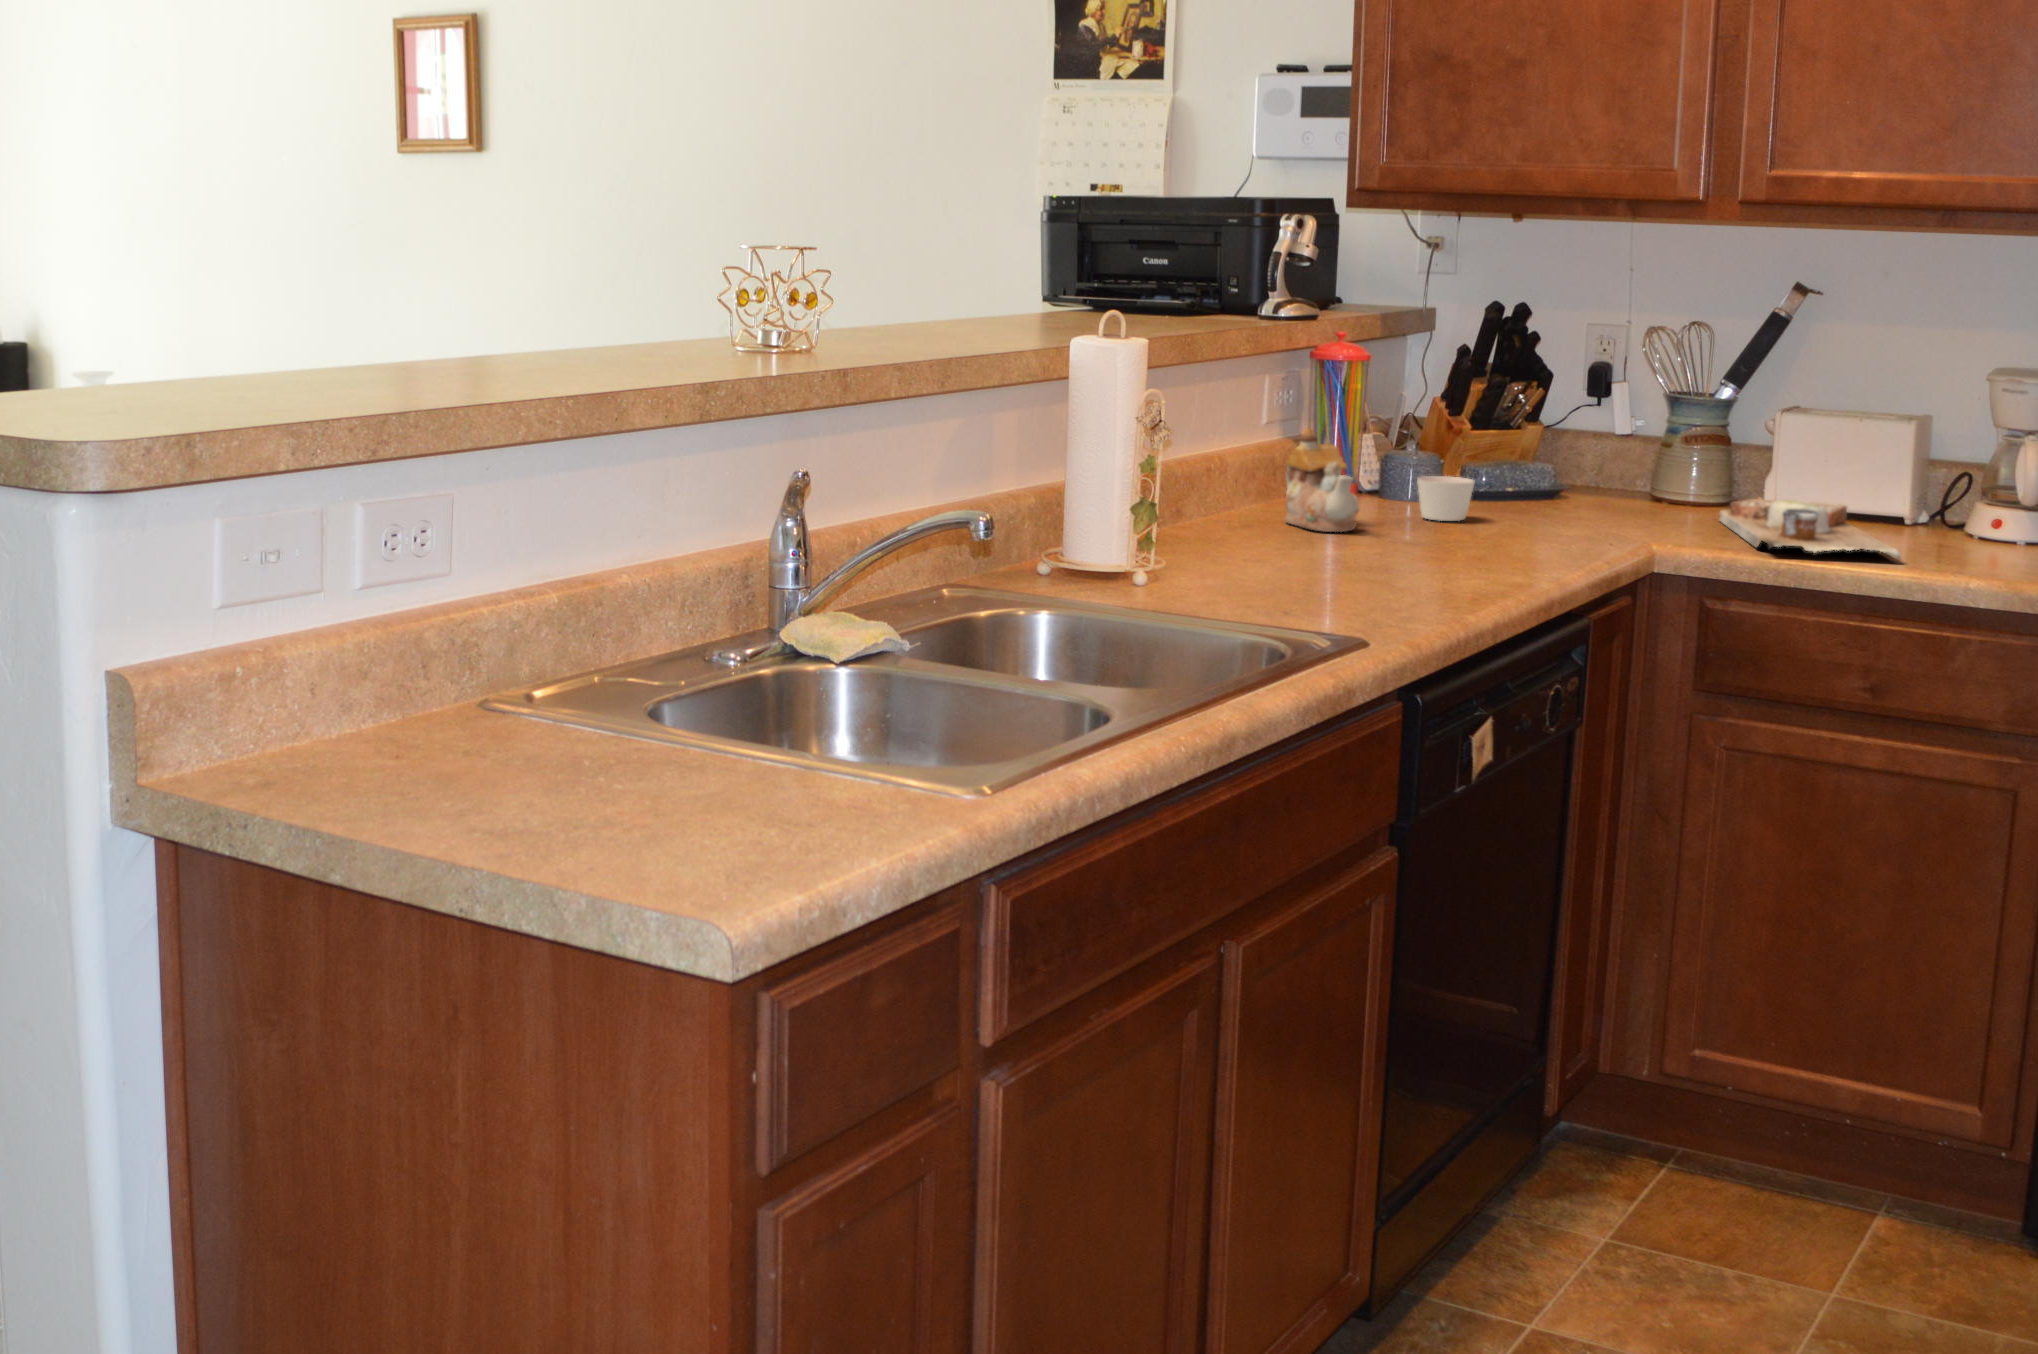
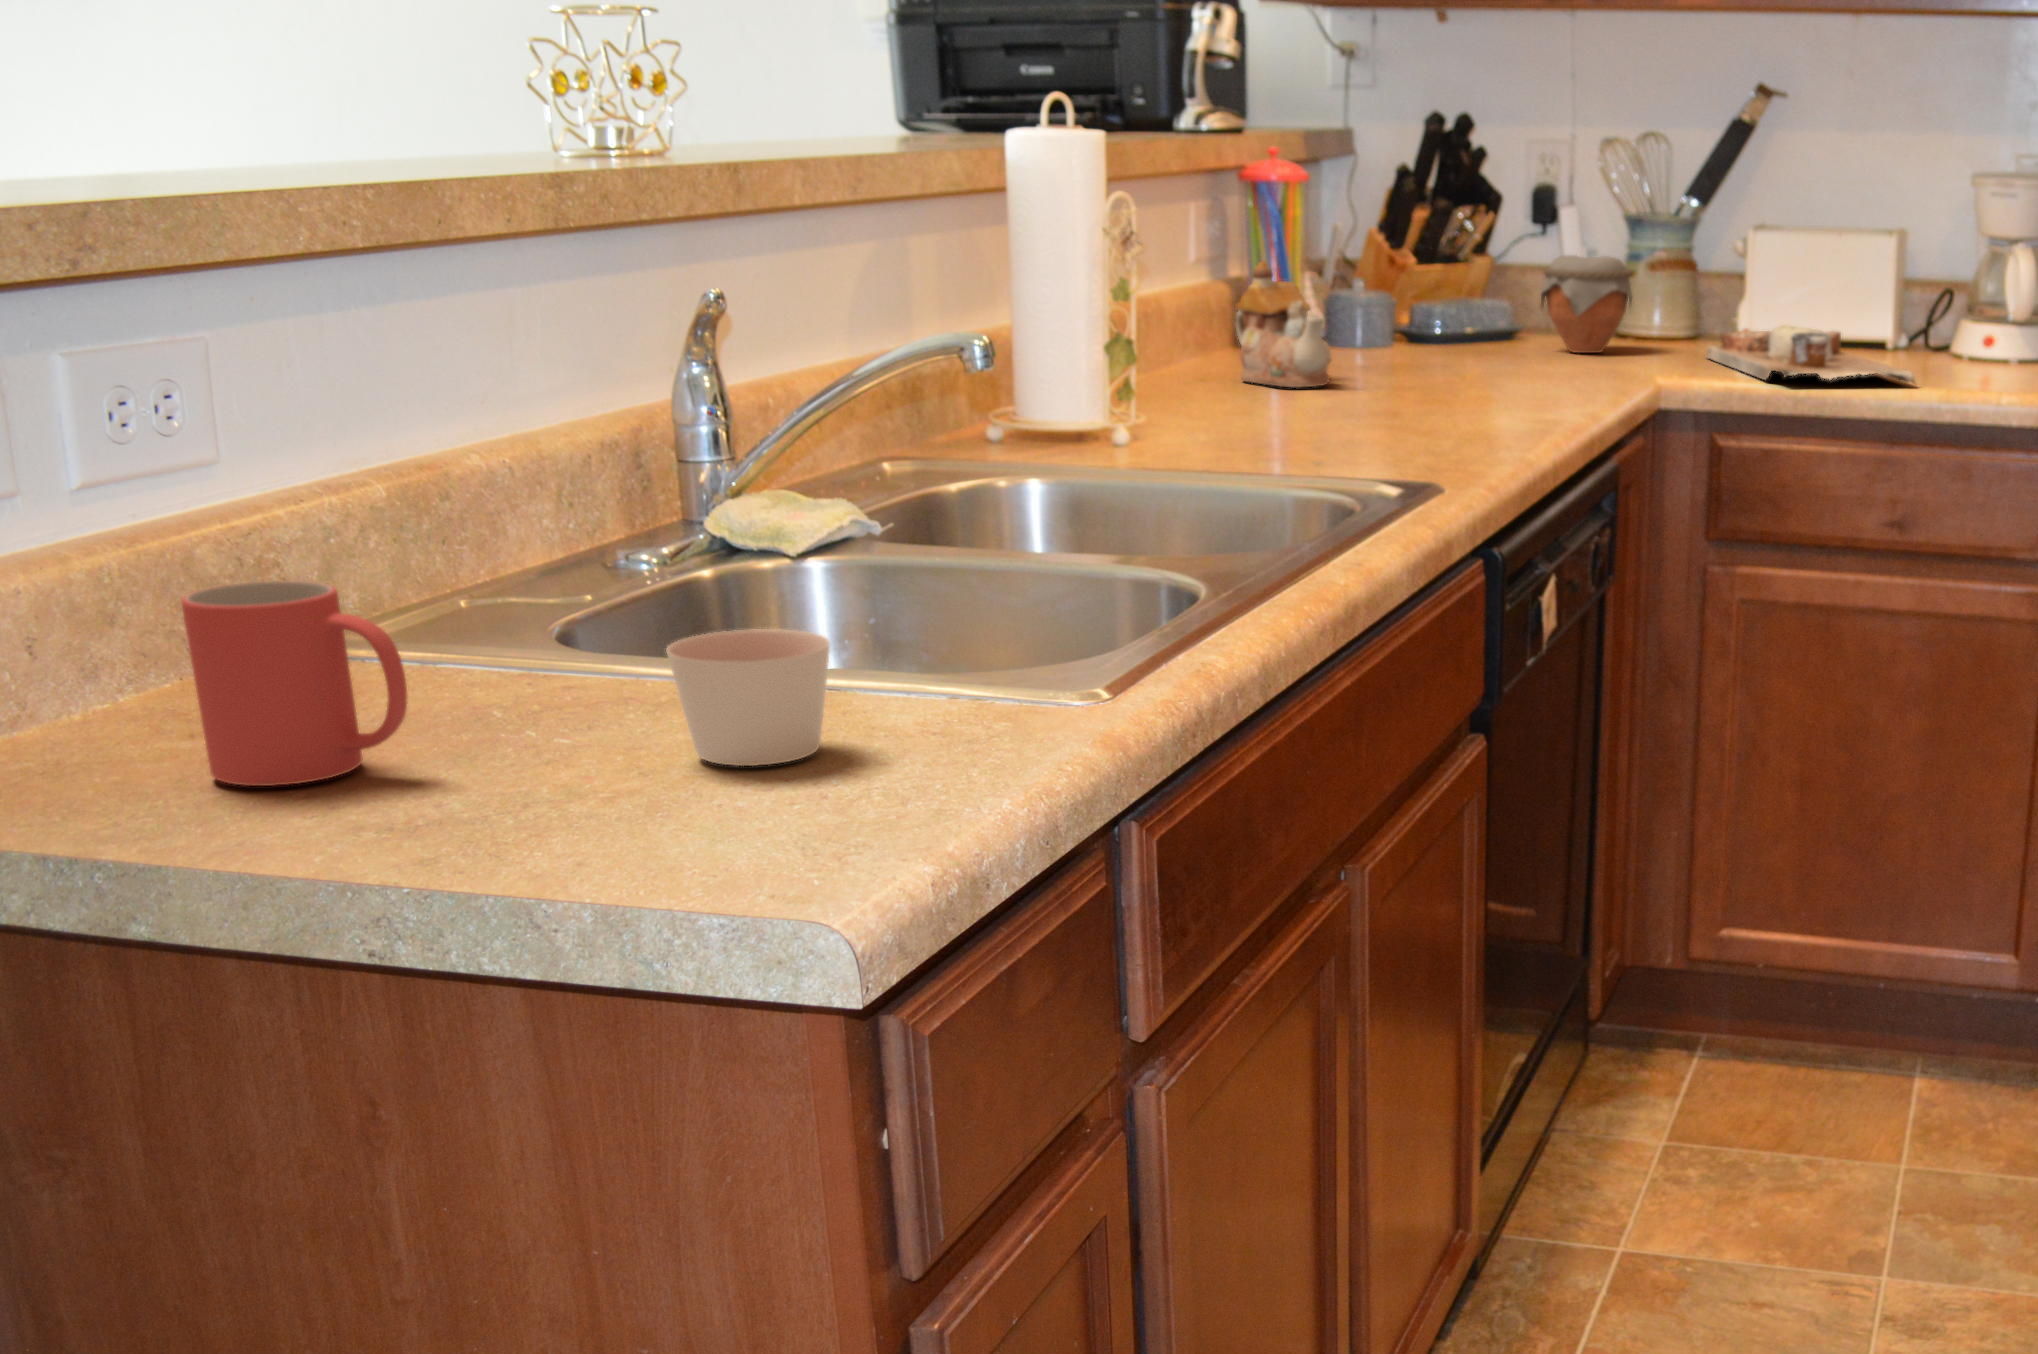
jar: none [1570,427,1657,510] -> present [1541,255,1633,353]
candle: present [1417,476,1474,521] -> present [666,629,830,766]
mug: none [356,678,483,818] -> present [181,581,407,786]

